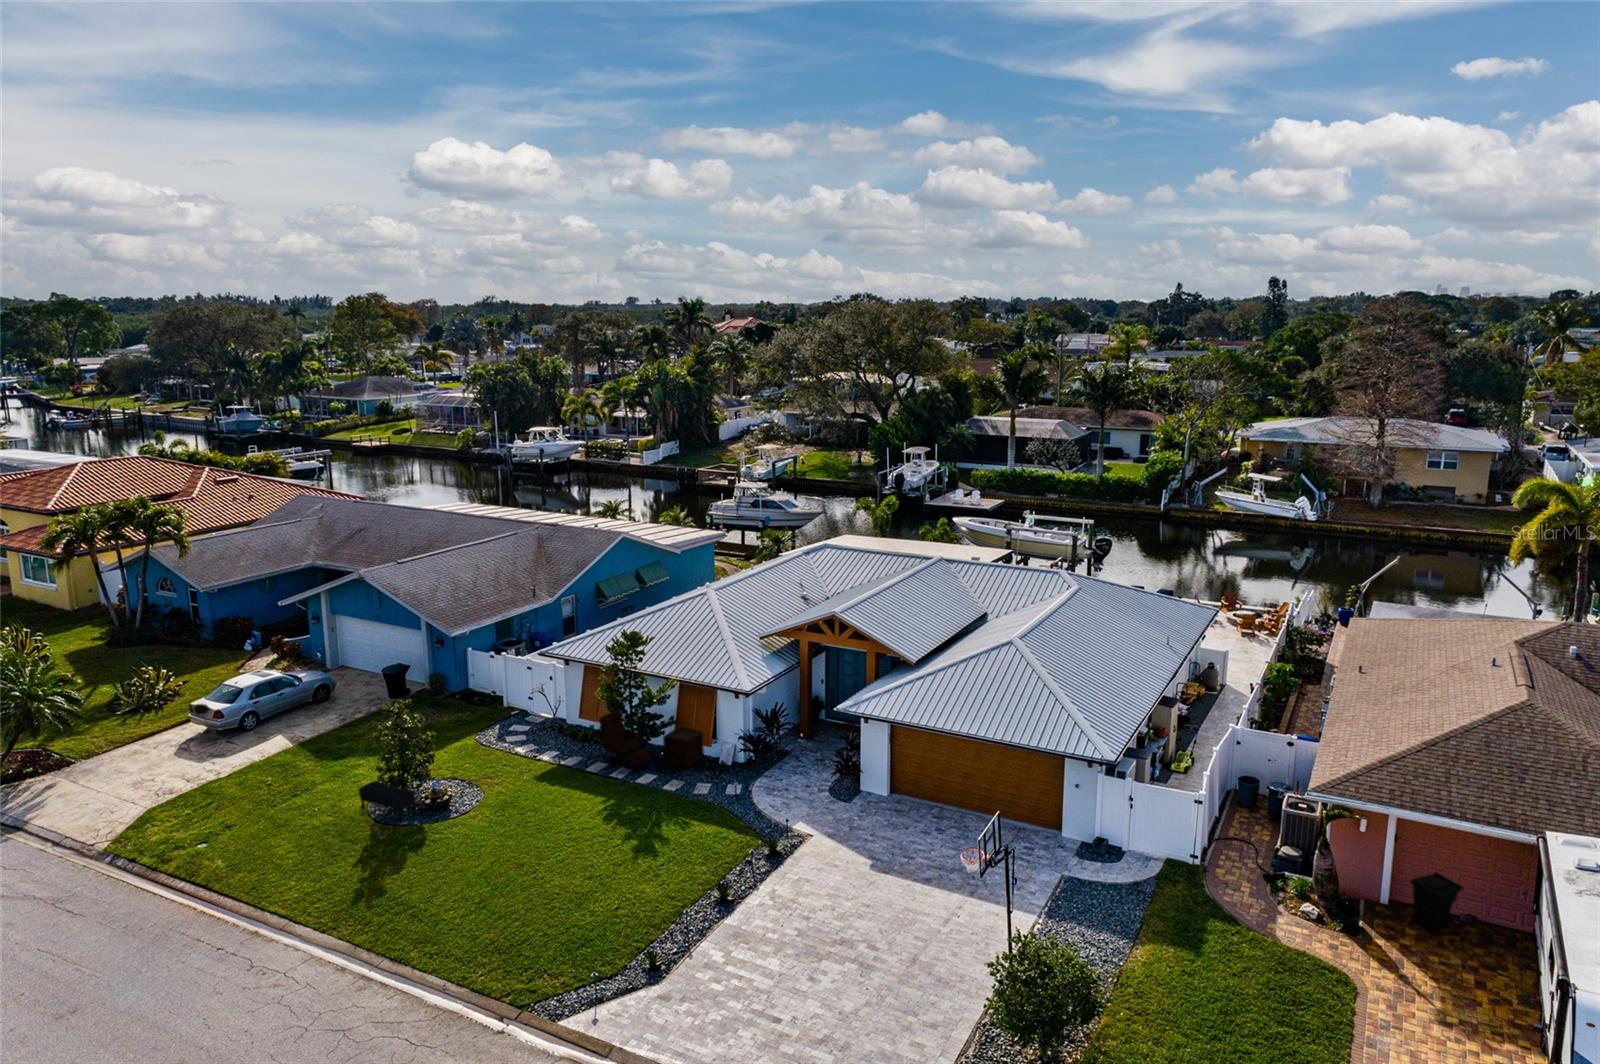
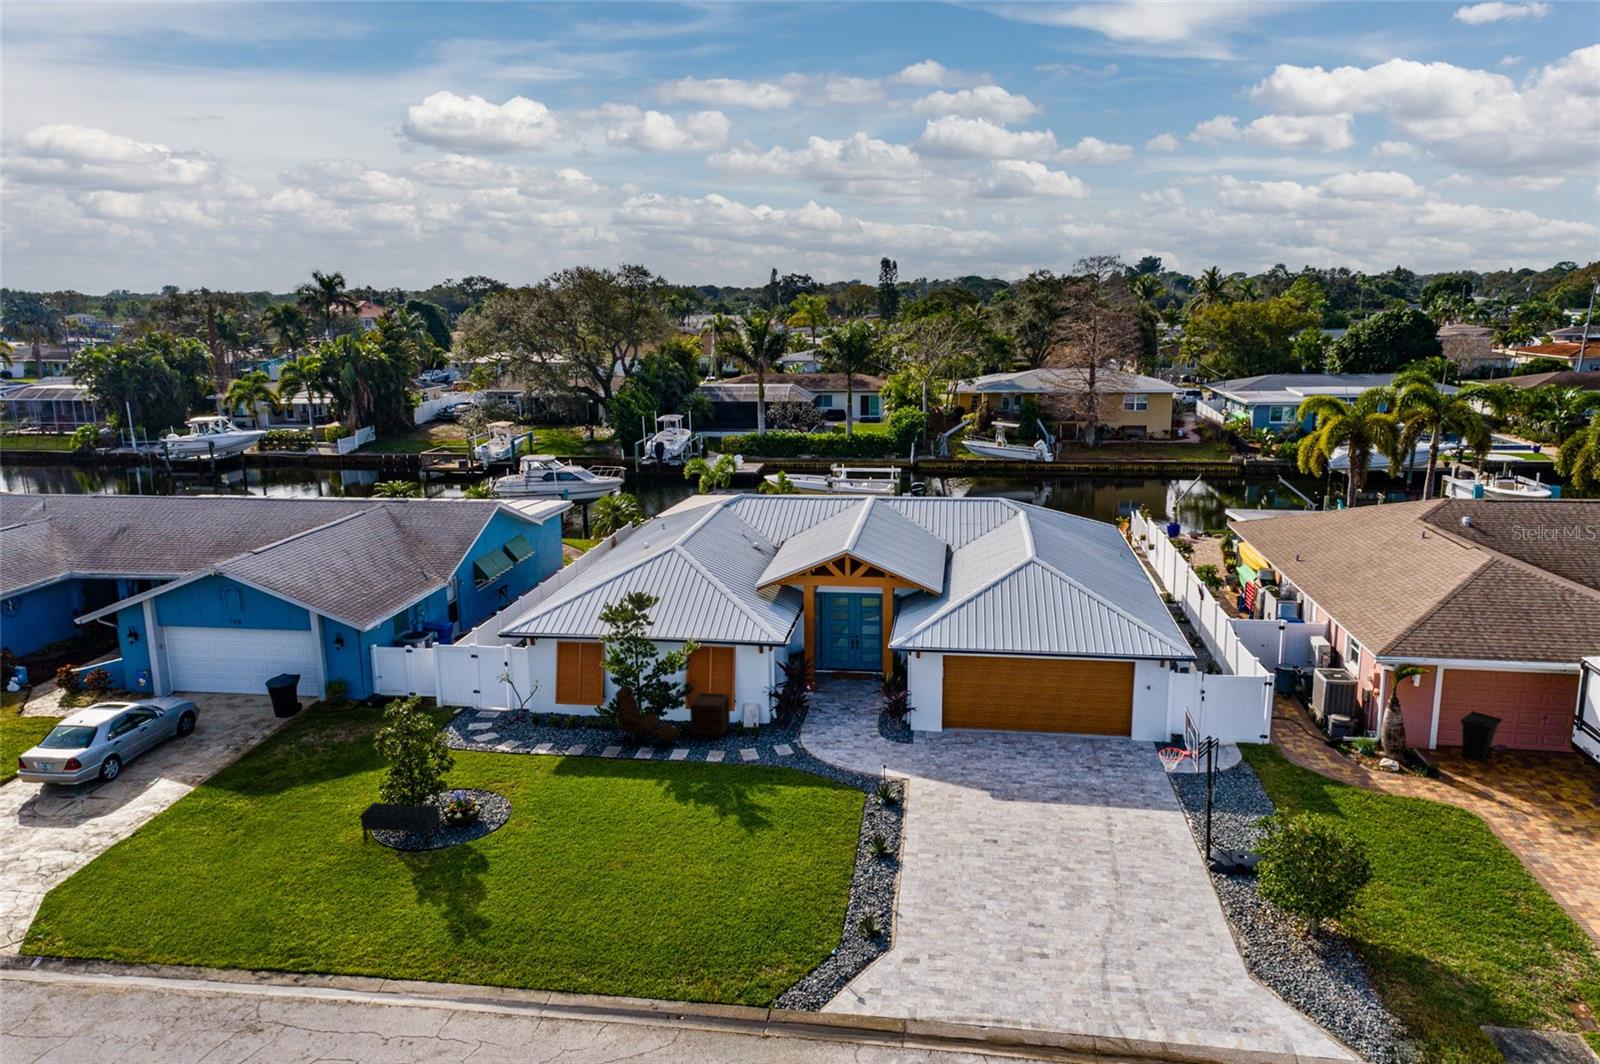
potted tree: present [194,704,217,742] -> none [32,752,69,803]

